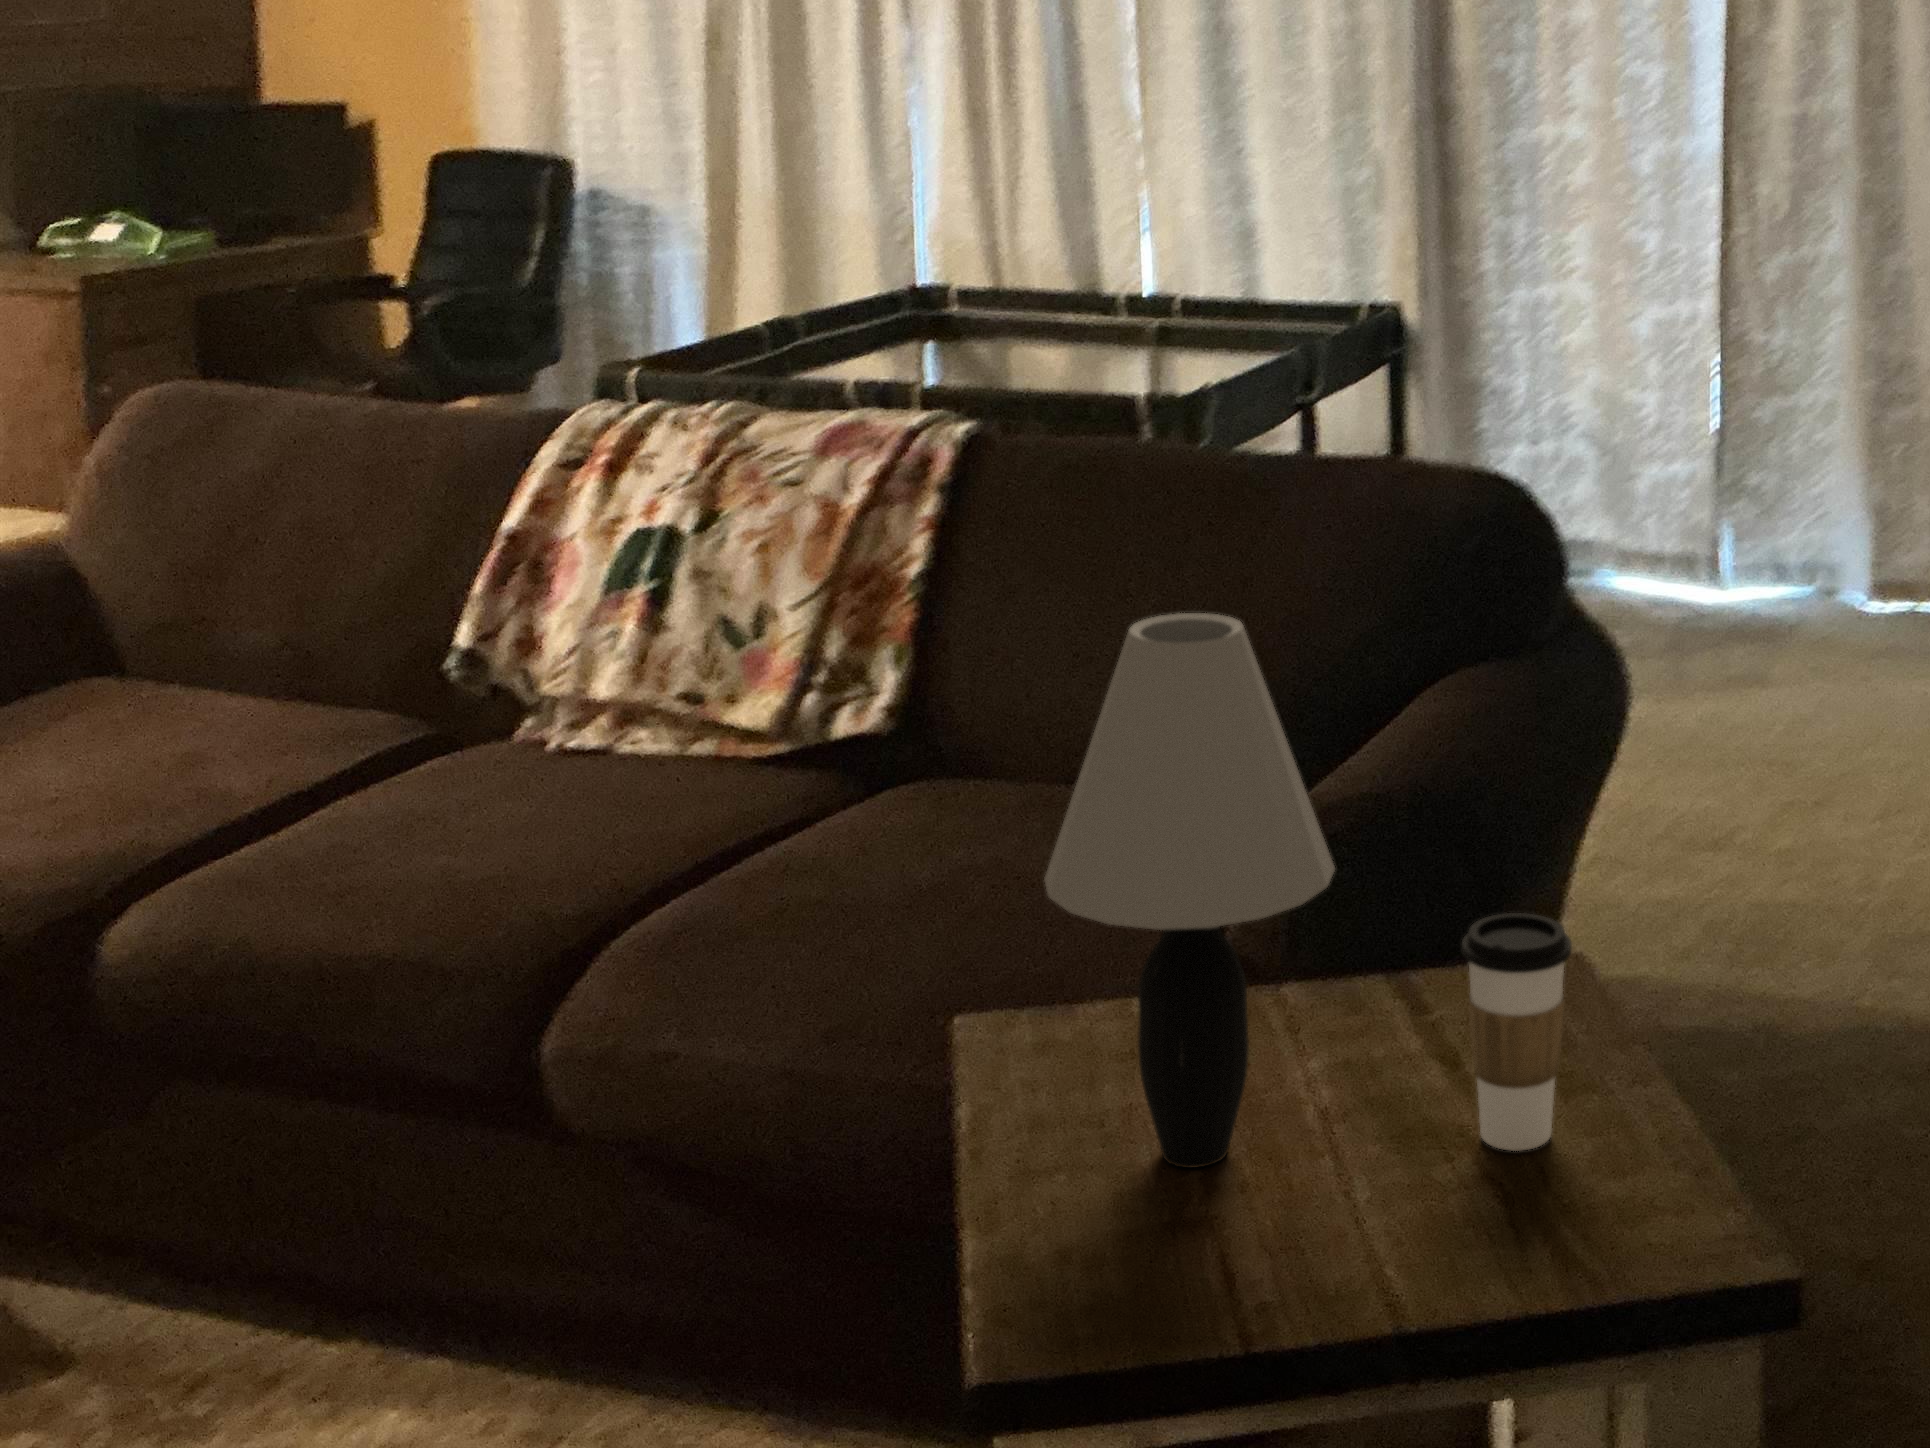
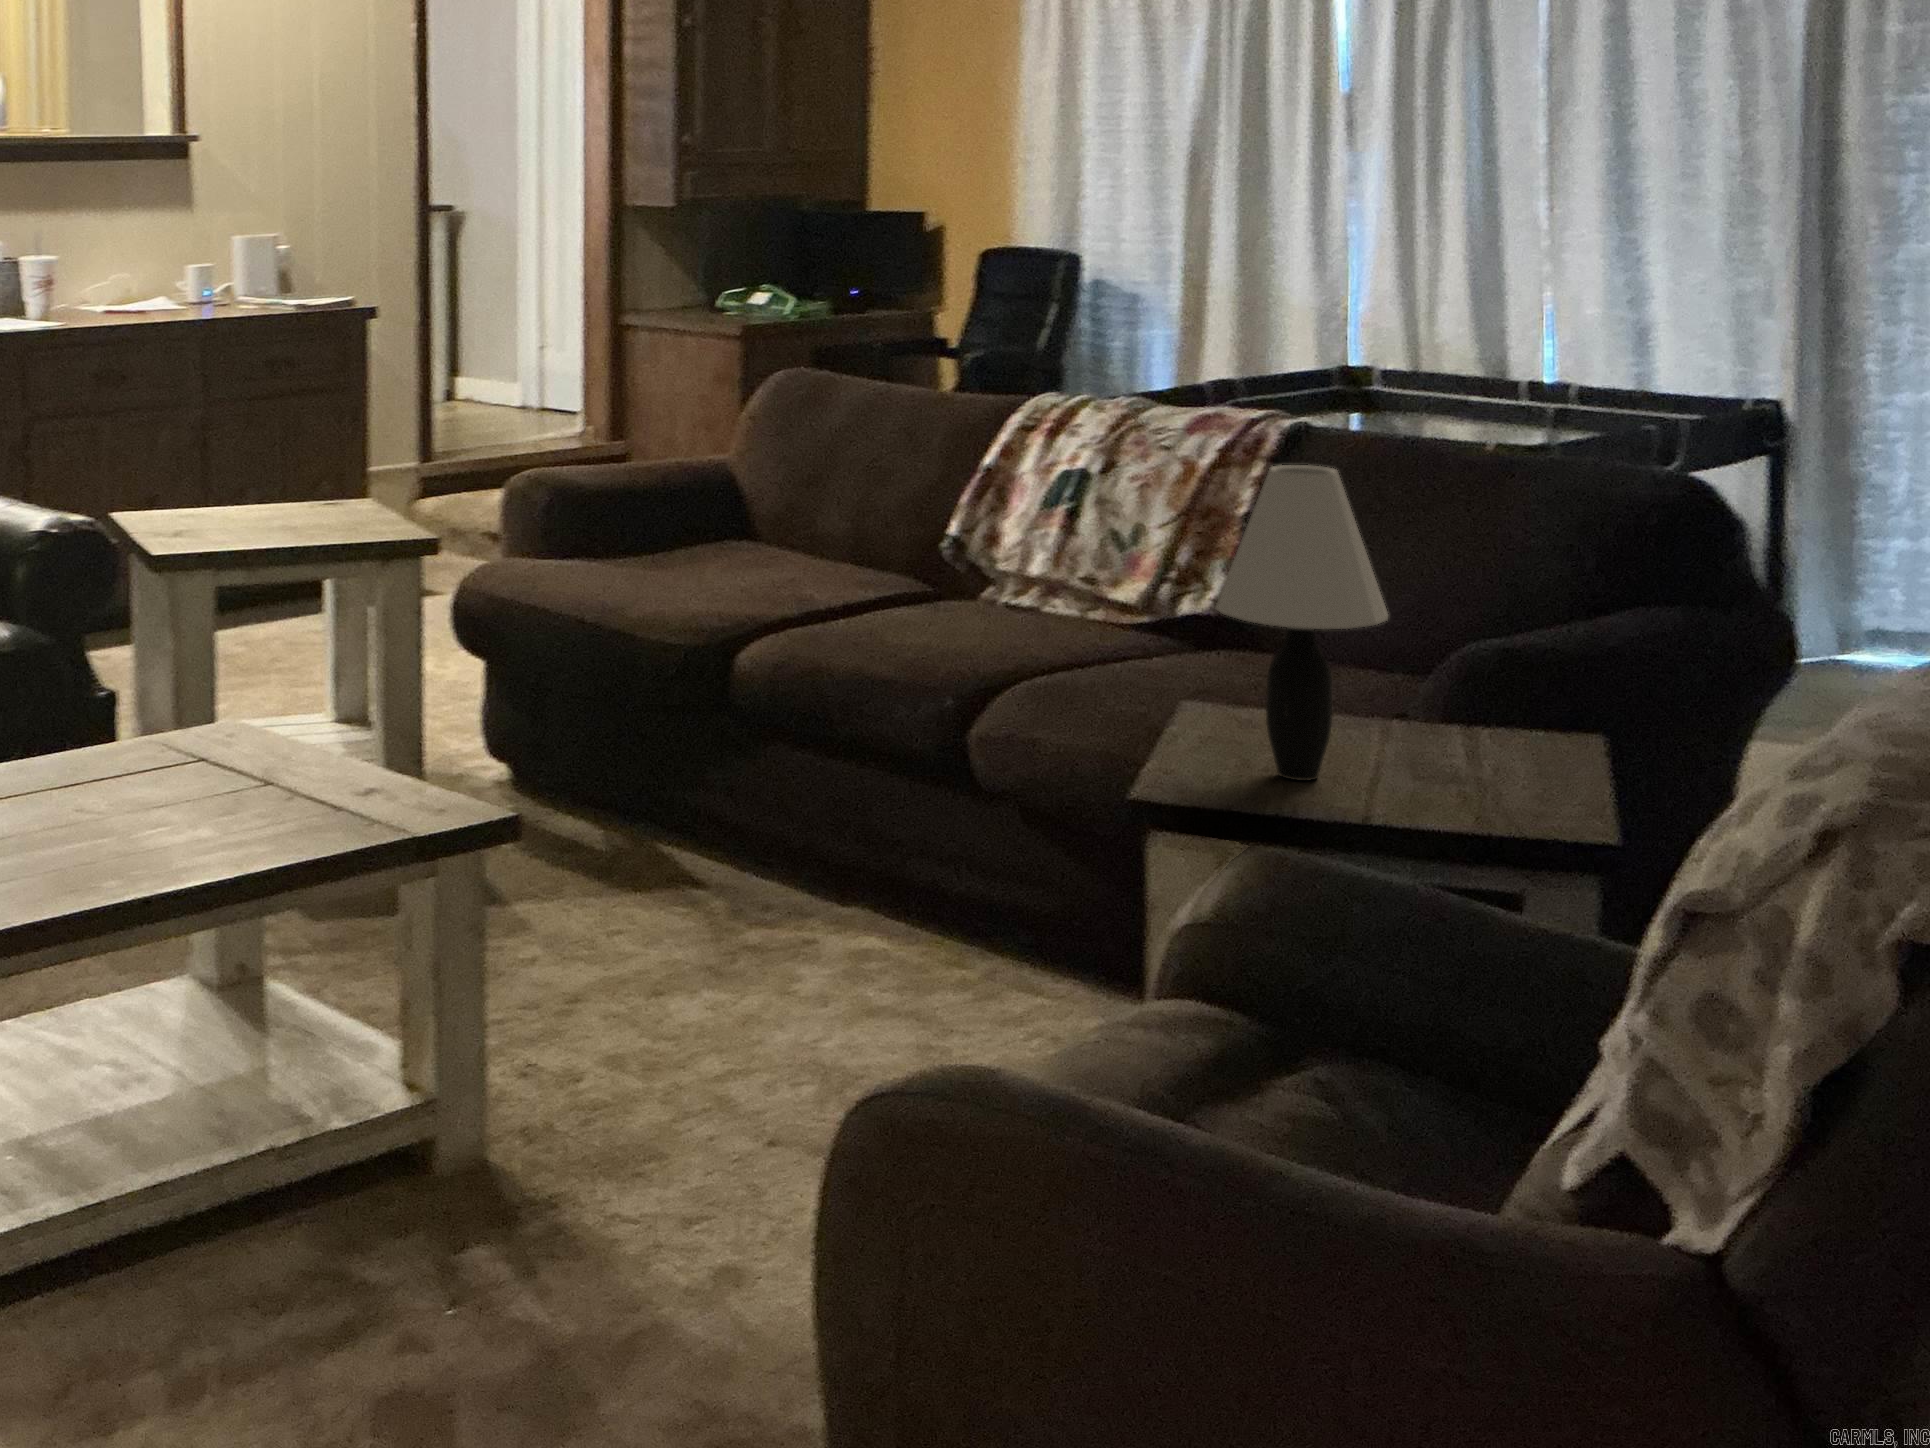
coffee cup: present [1462,913,1572,1151] -> none [1466,668,1539,807]

